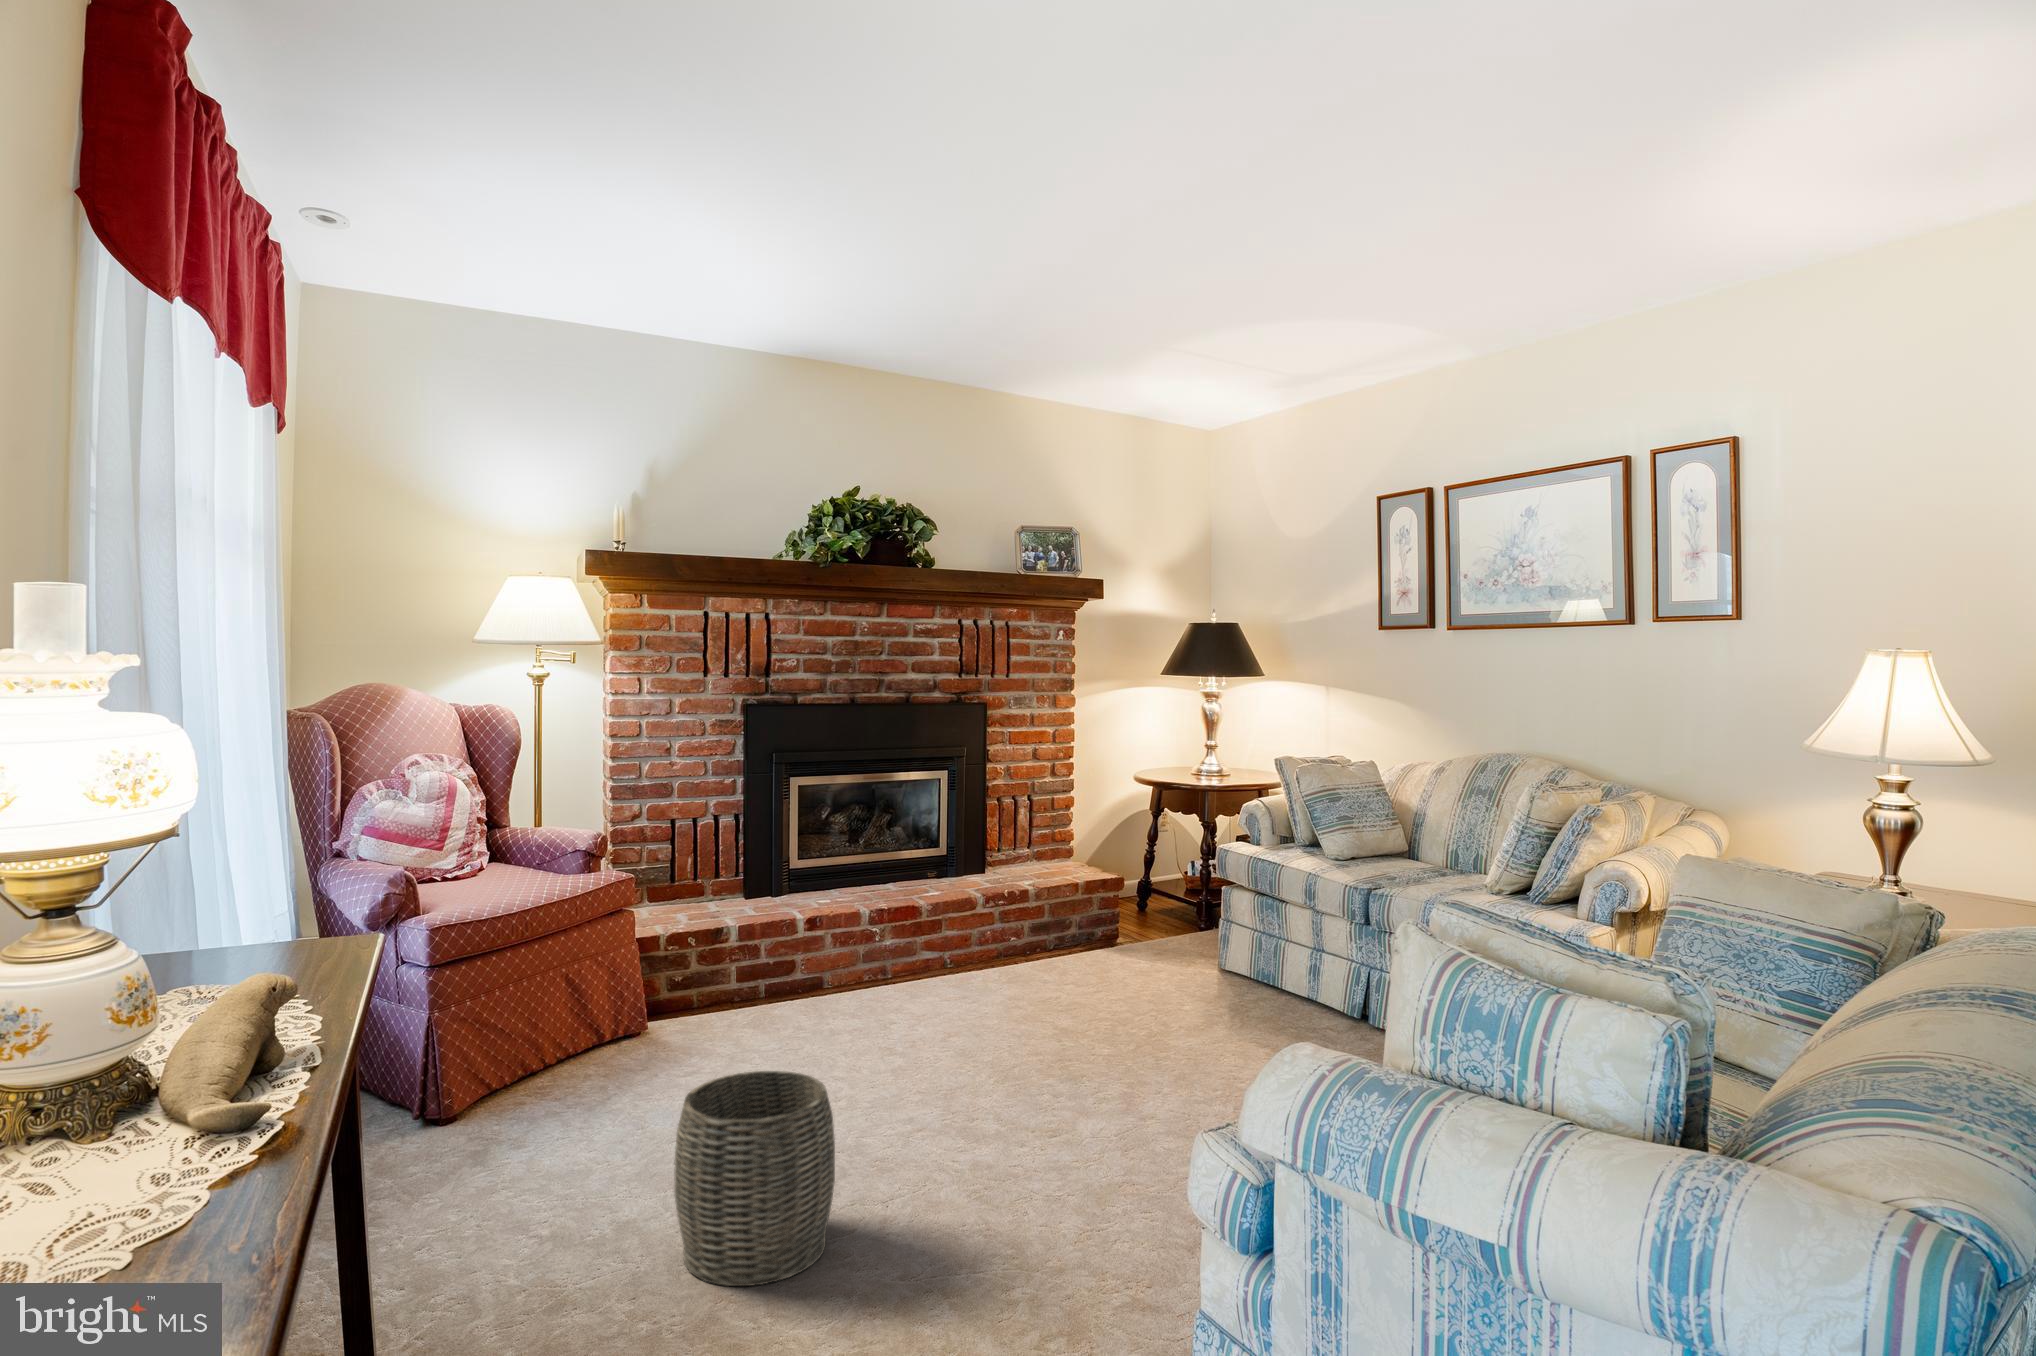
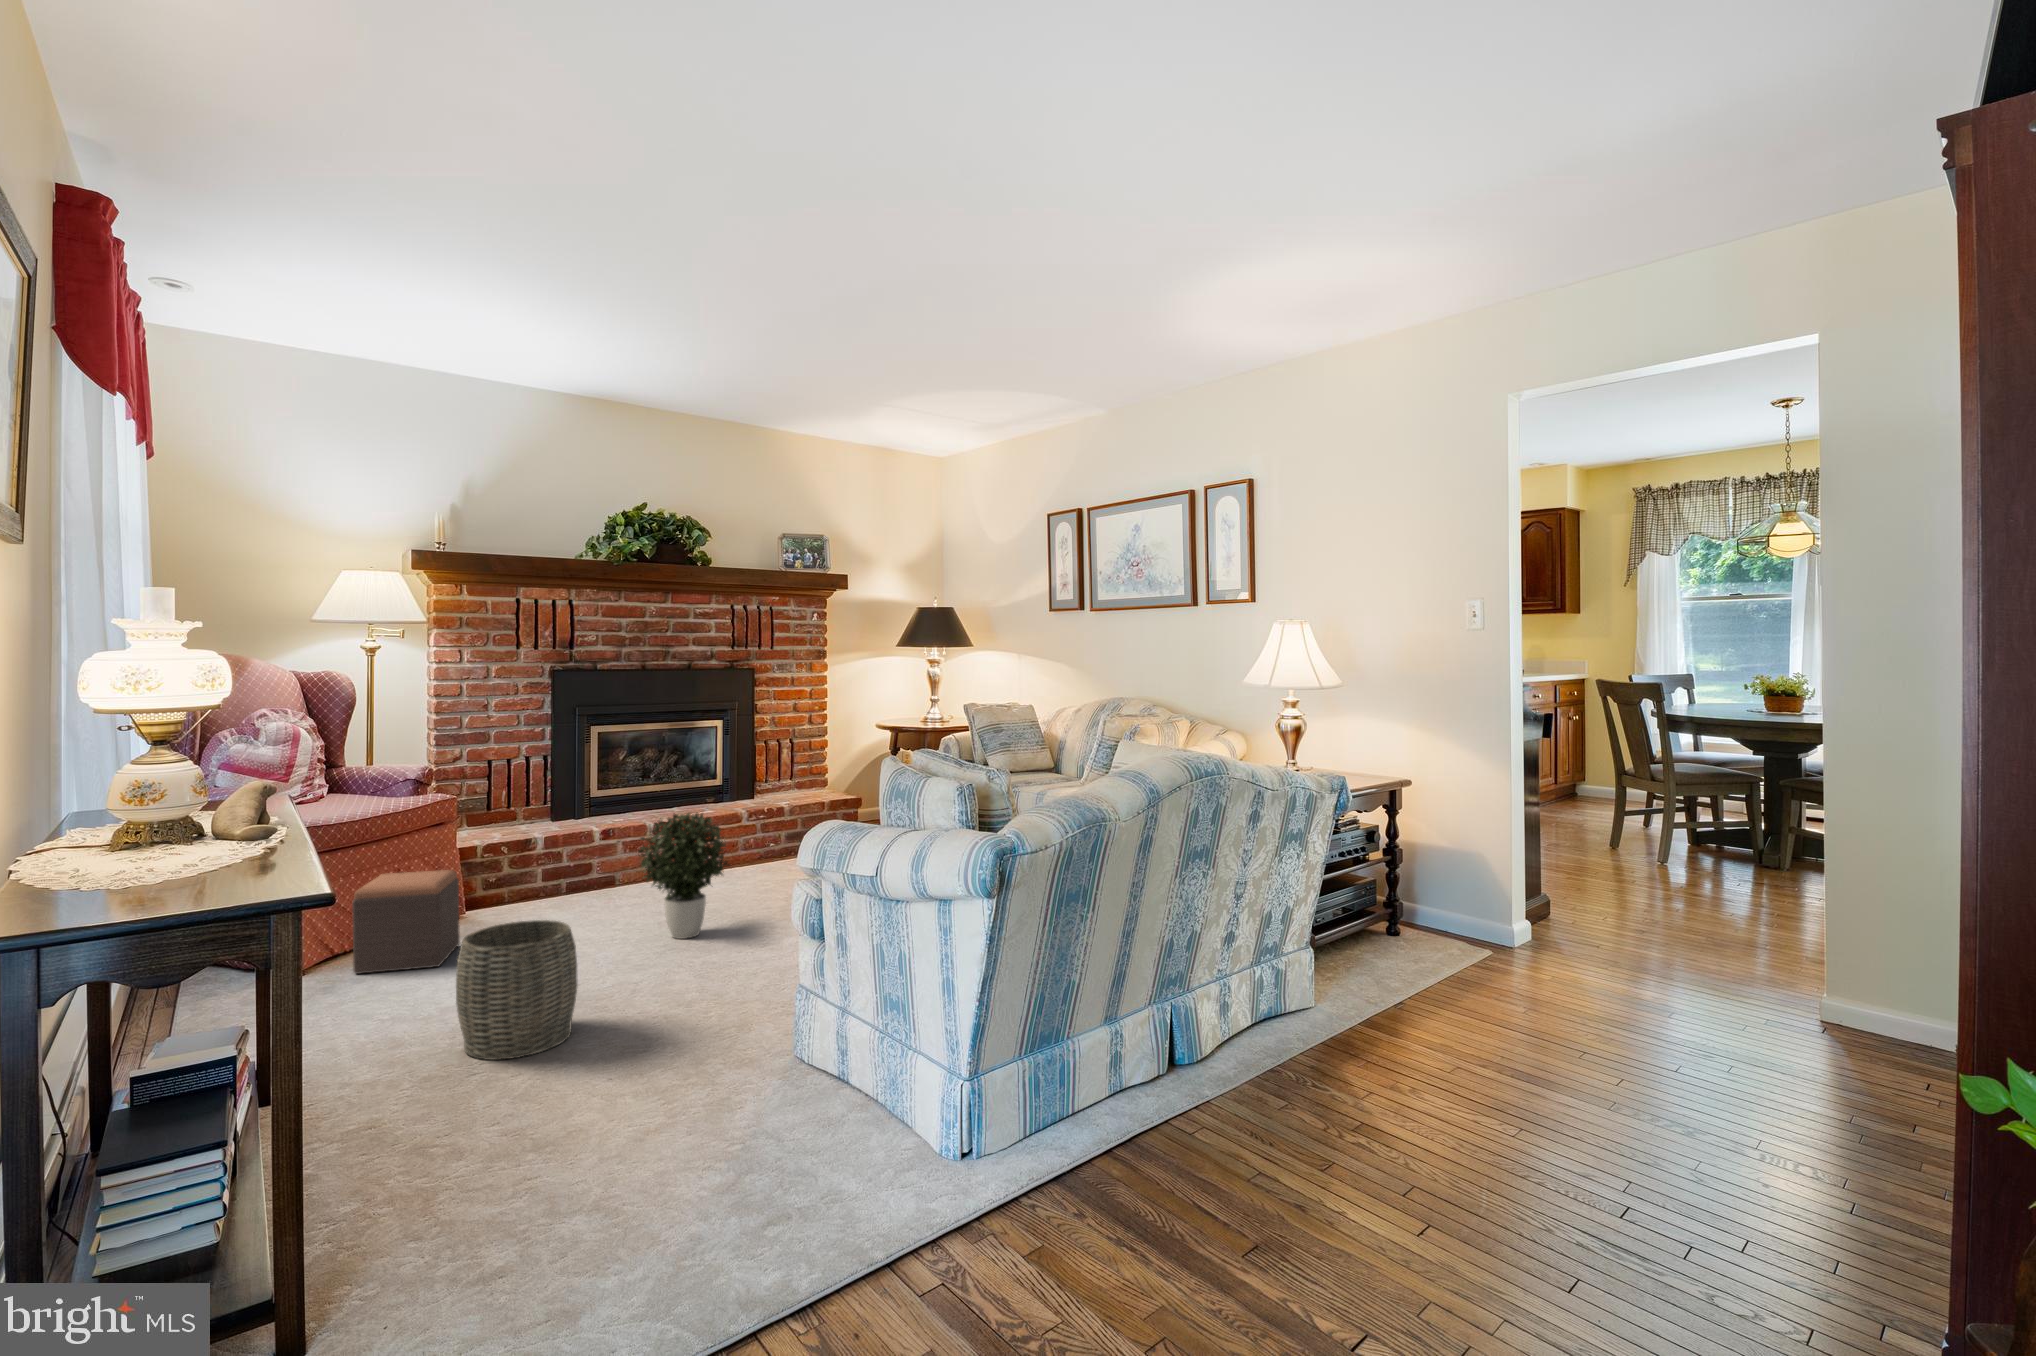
potted plant: none [876,904,999,1081] -> present [638,813,729,939]
footstool: none [522,973,648,1114] -> present [352,870,460,974]

